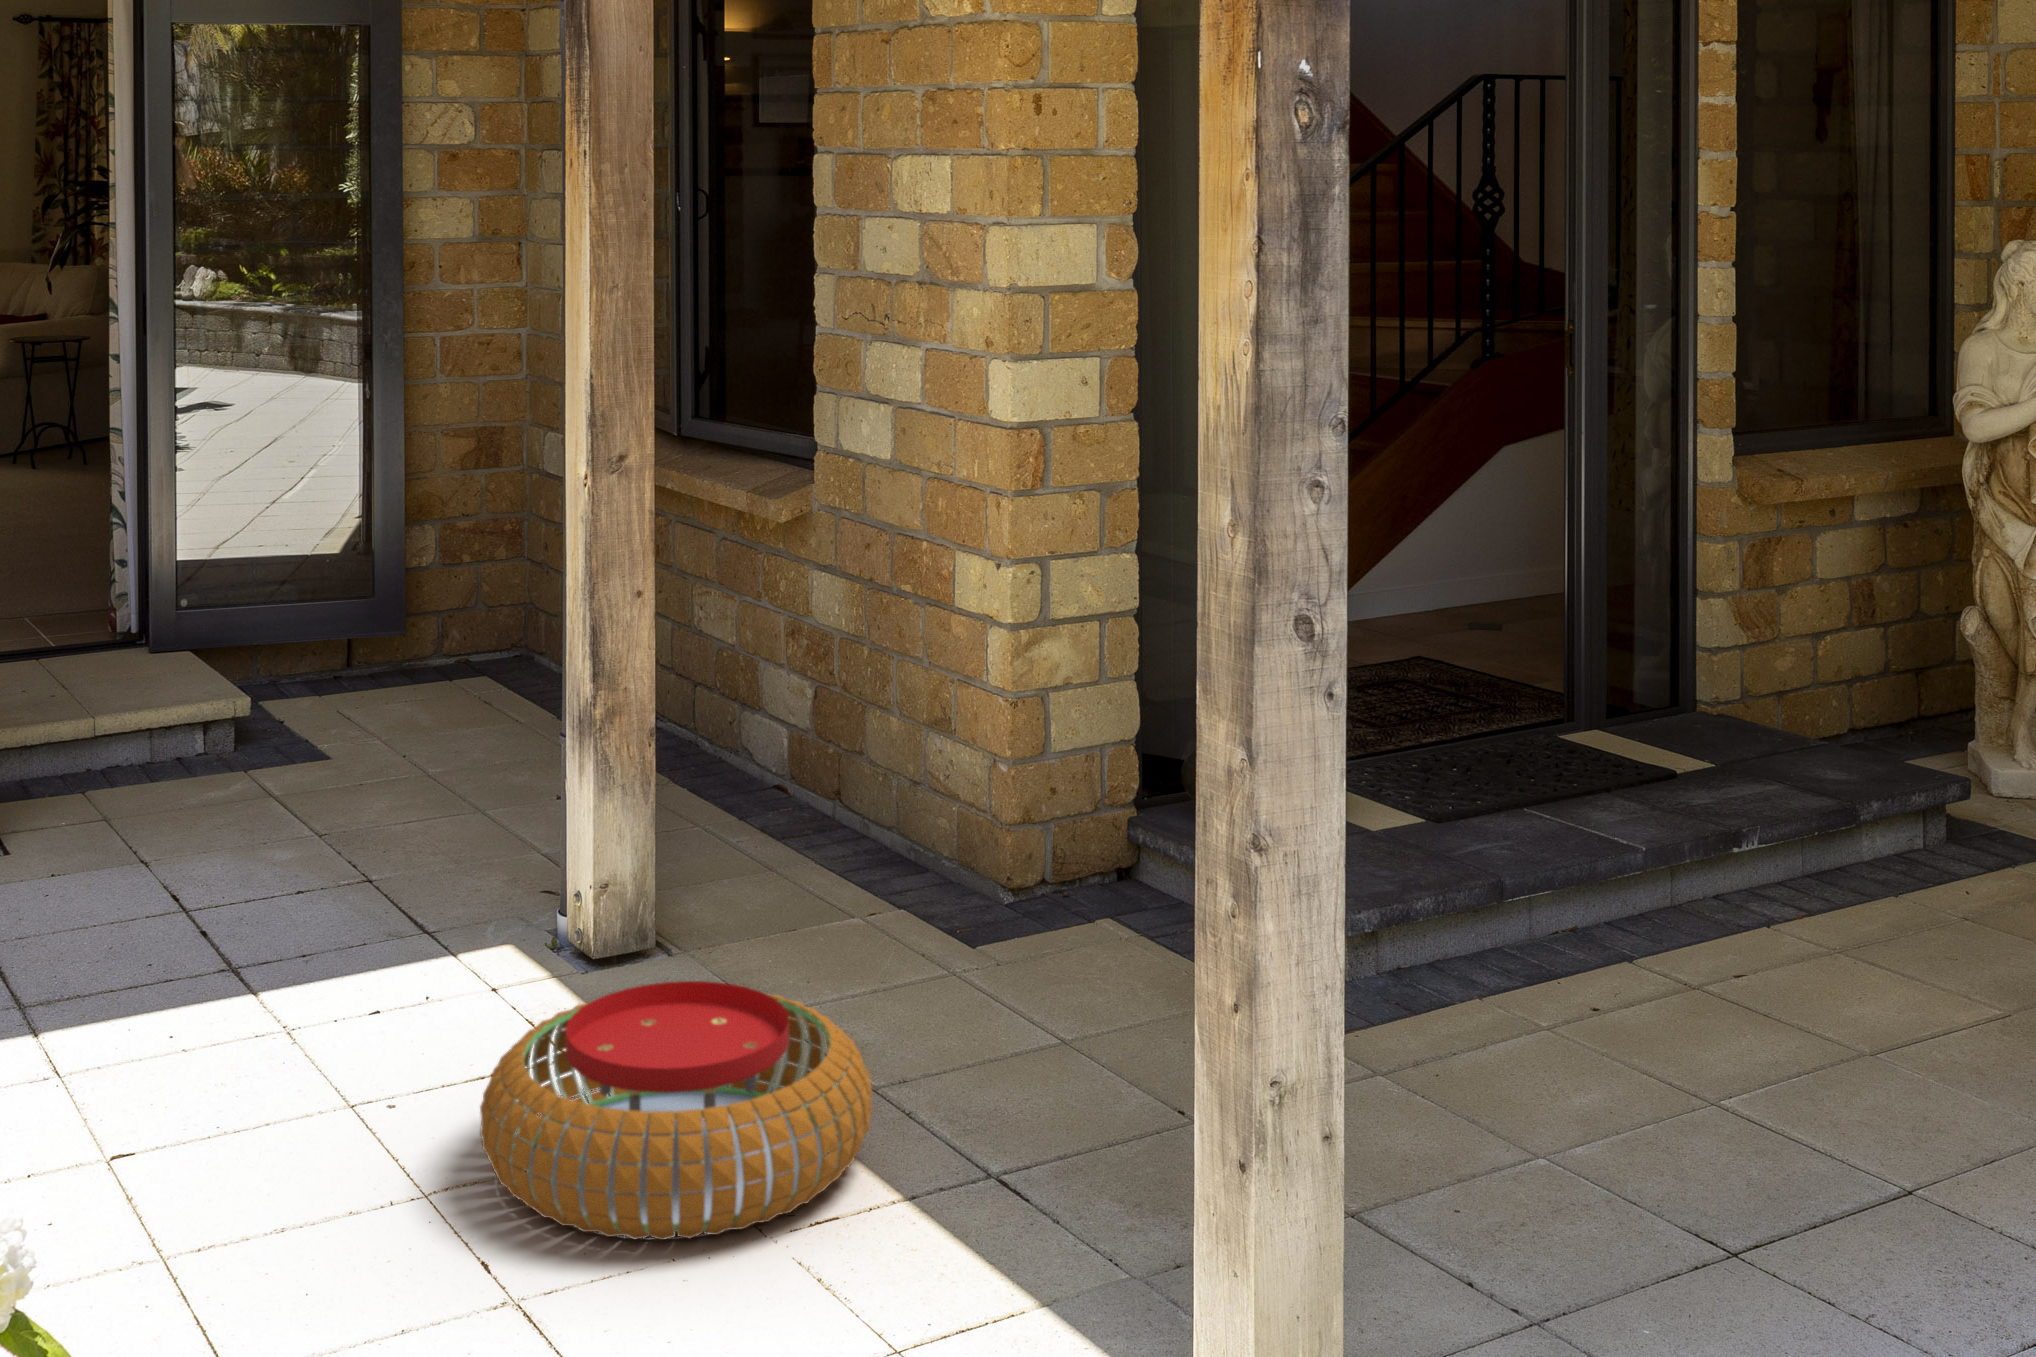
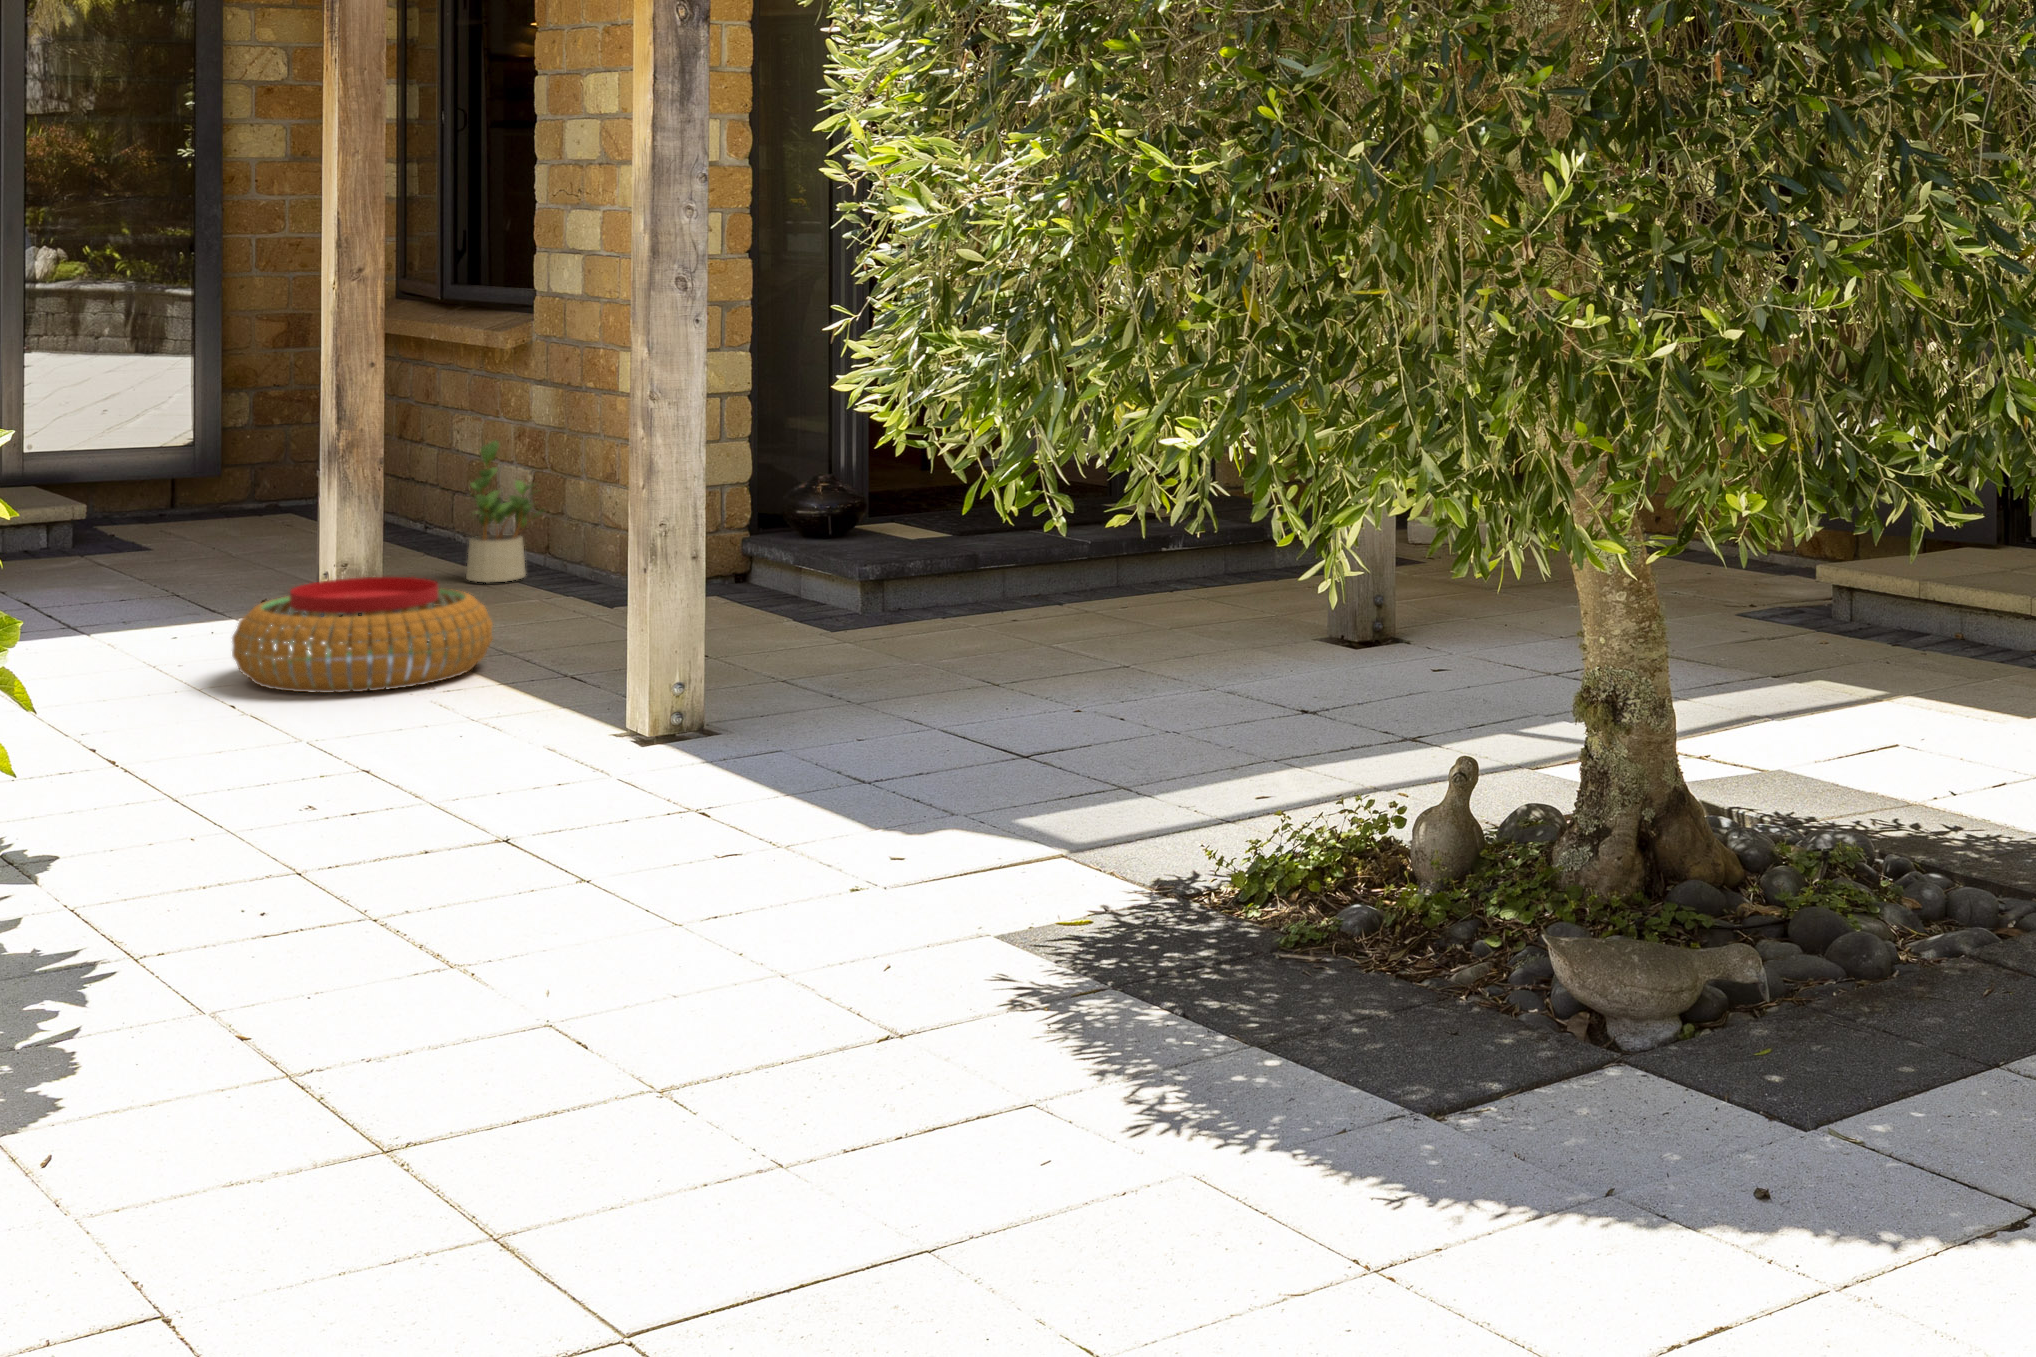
potted plant: none [738,661,840,861] -> present [466,441,542,583]

